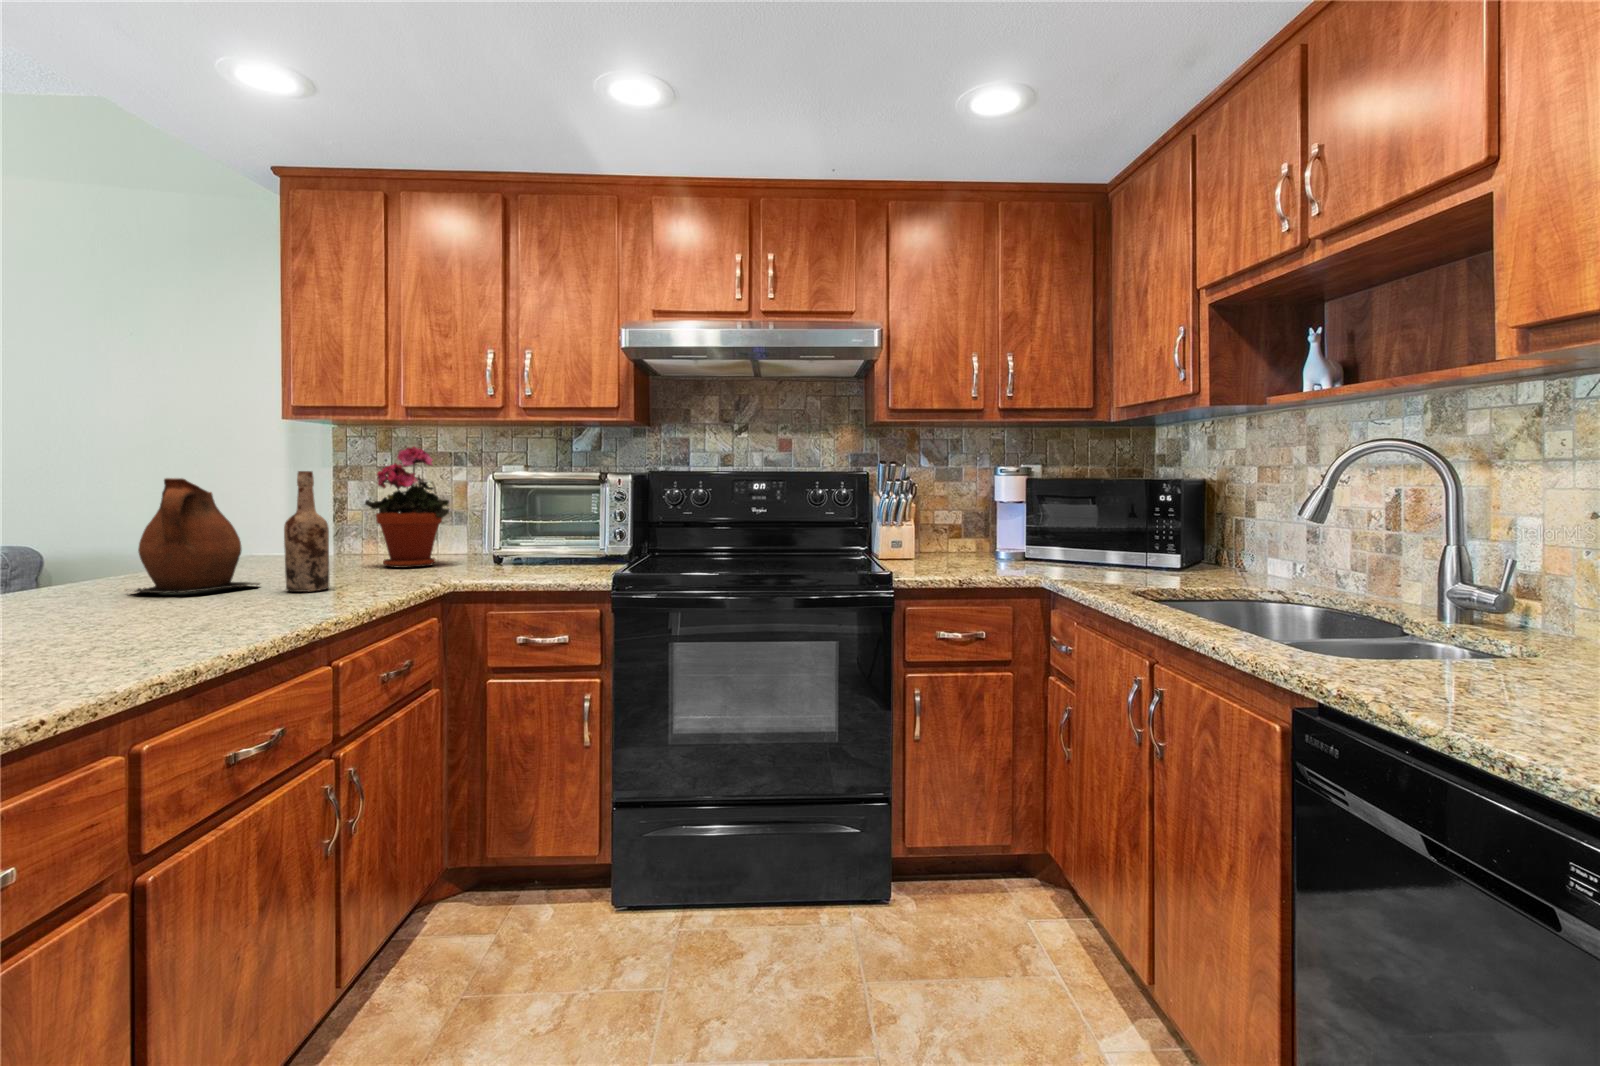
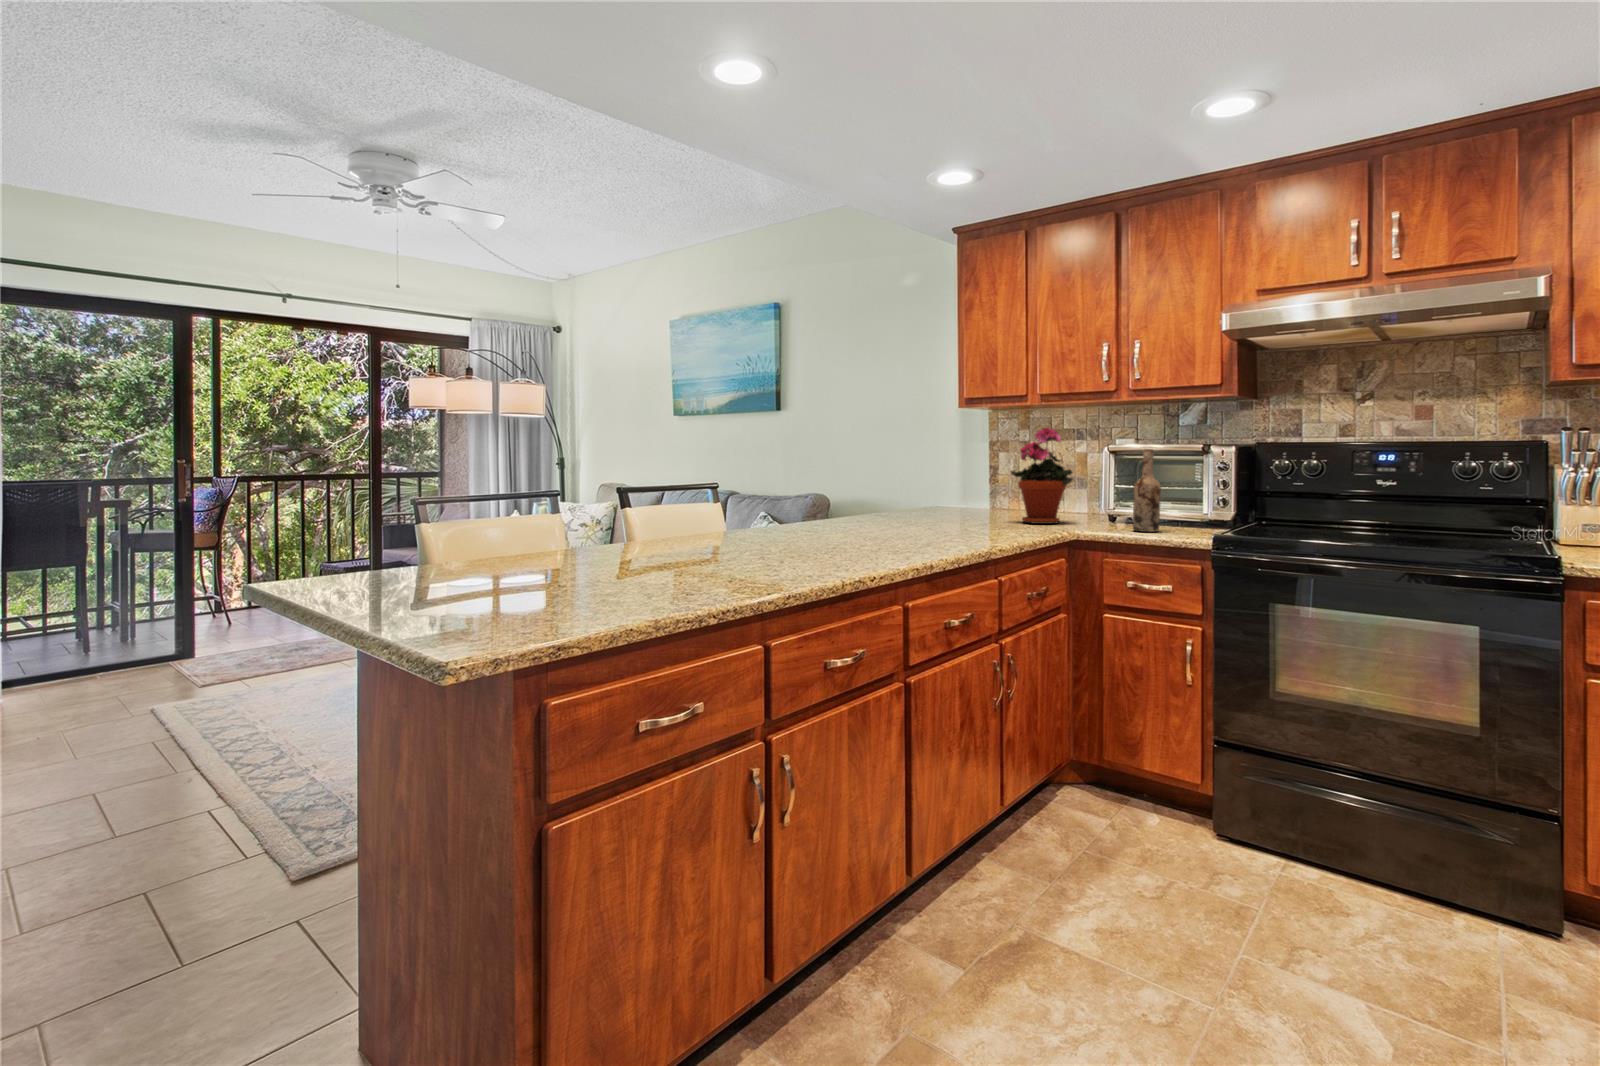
wine bottle: present [284,471,329,592] -> present [1133,449,1161,532]
ceramic pitcher: present [135,478,259,593] -> none [882,457,952,530]

